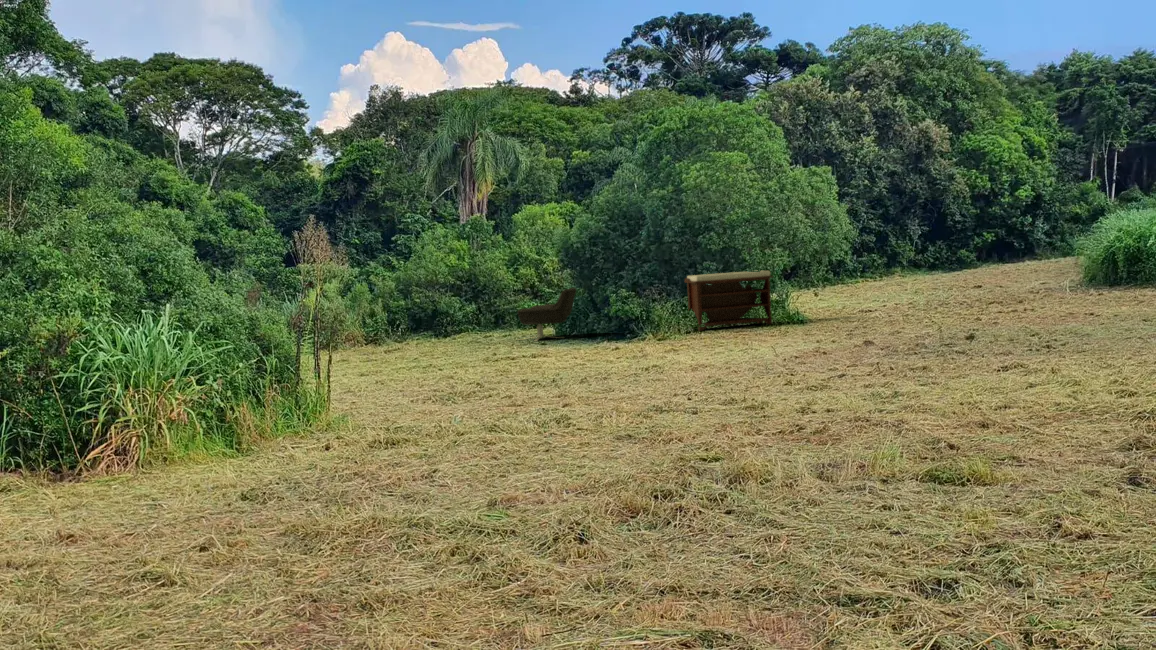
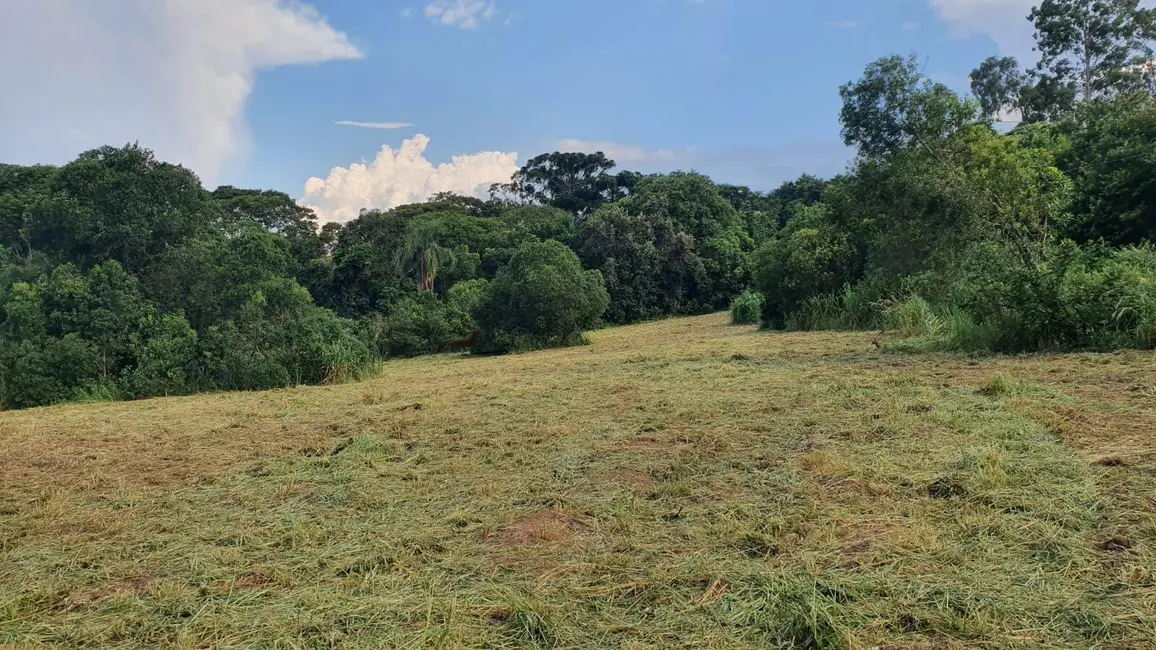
bench: present [685,270,773,331] -> none [530,320,572,349]

